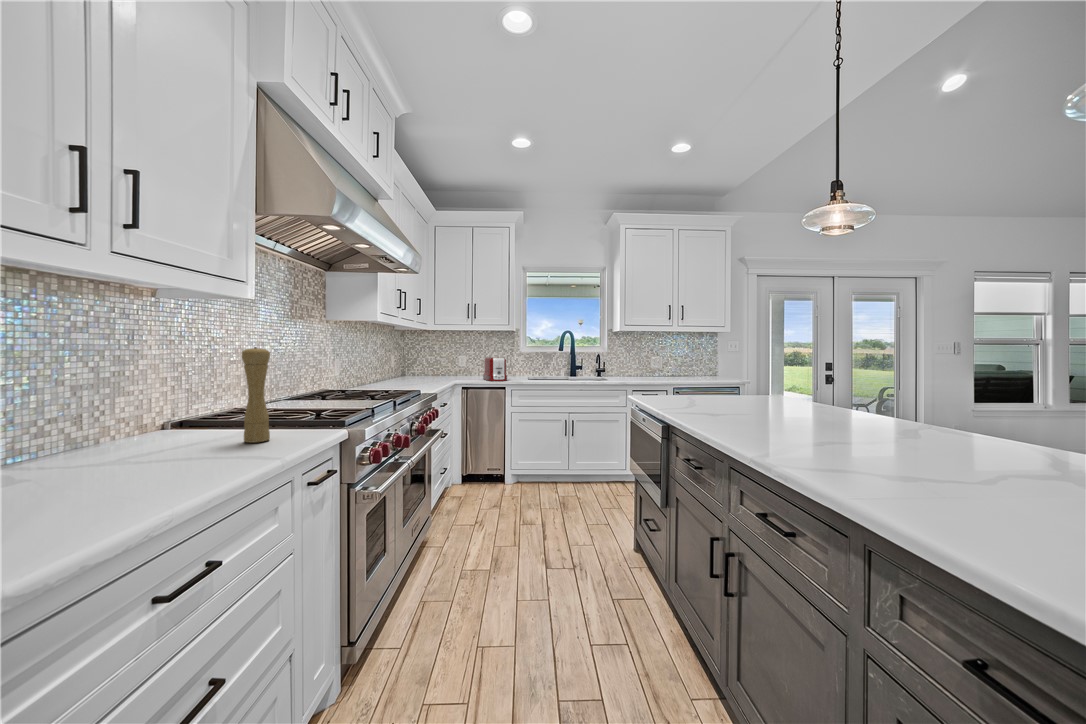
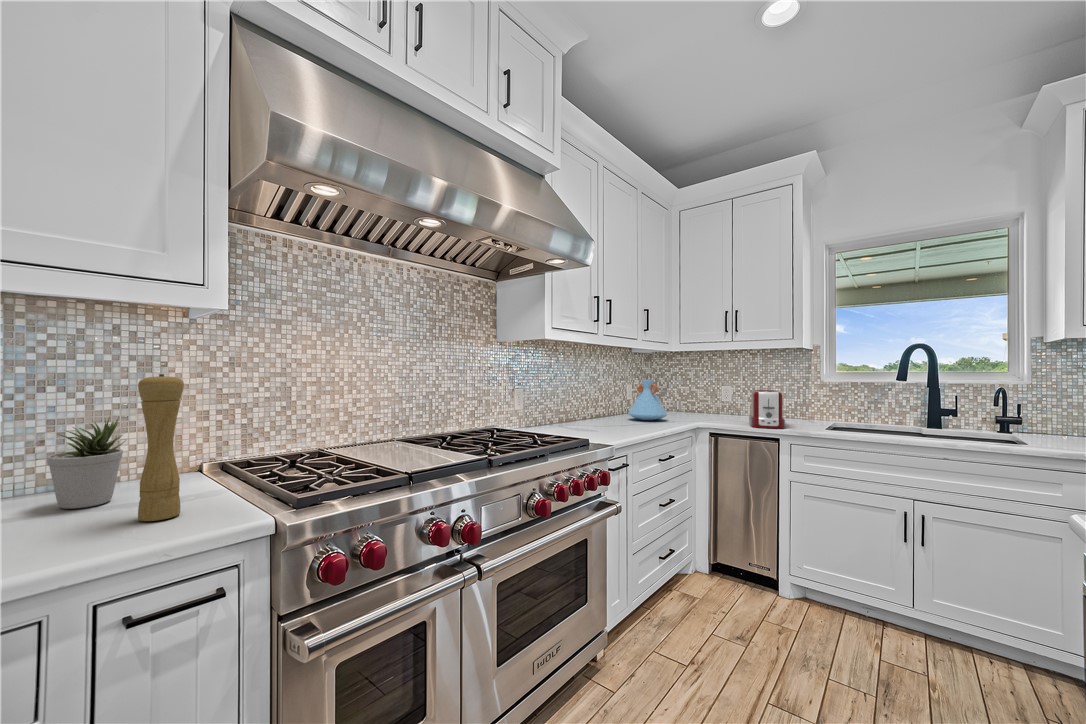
vase: none [402,351,432,381] -> present [628,380,667,420]
potted plant: none [128,379,190,449] -> present [47,417,126,509]

